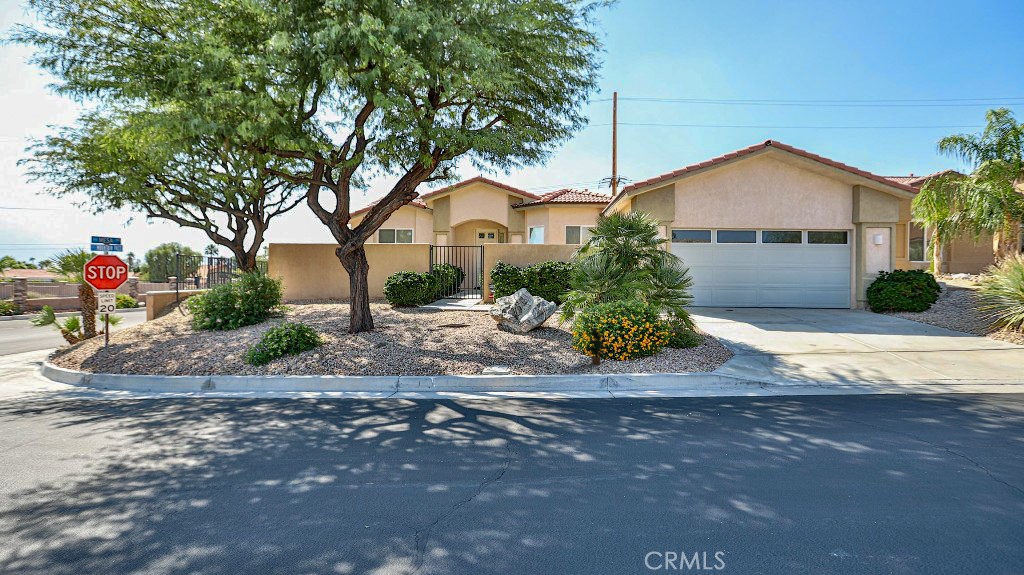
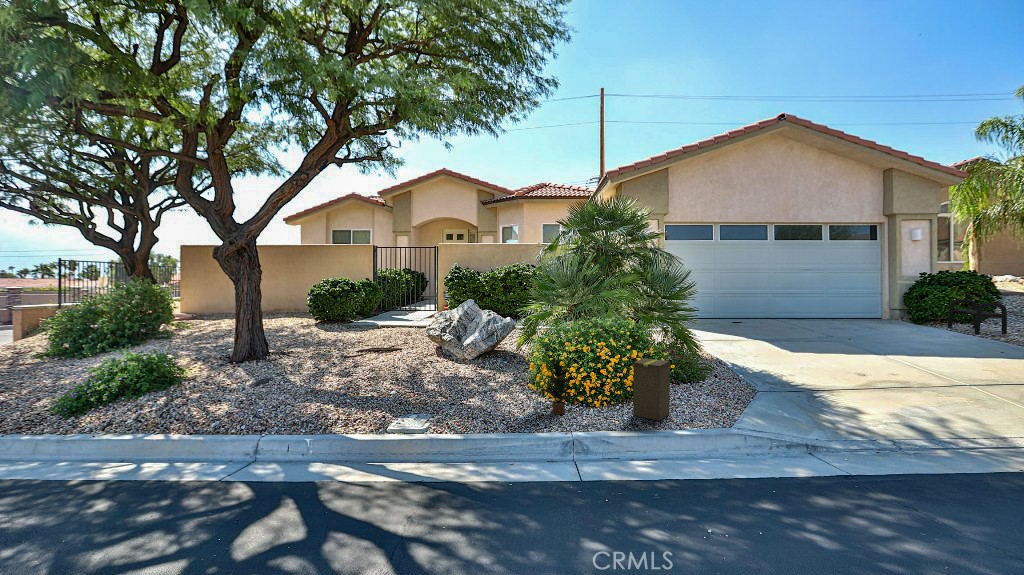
bench: none [900,293,943,321] -> present [948,299,1007,335]
cardboard box: none [647,328,672,368] -> present [633,358,670,421]

